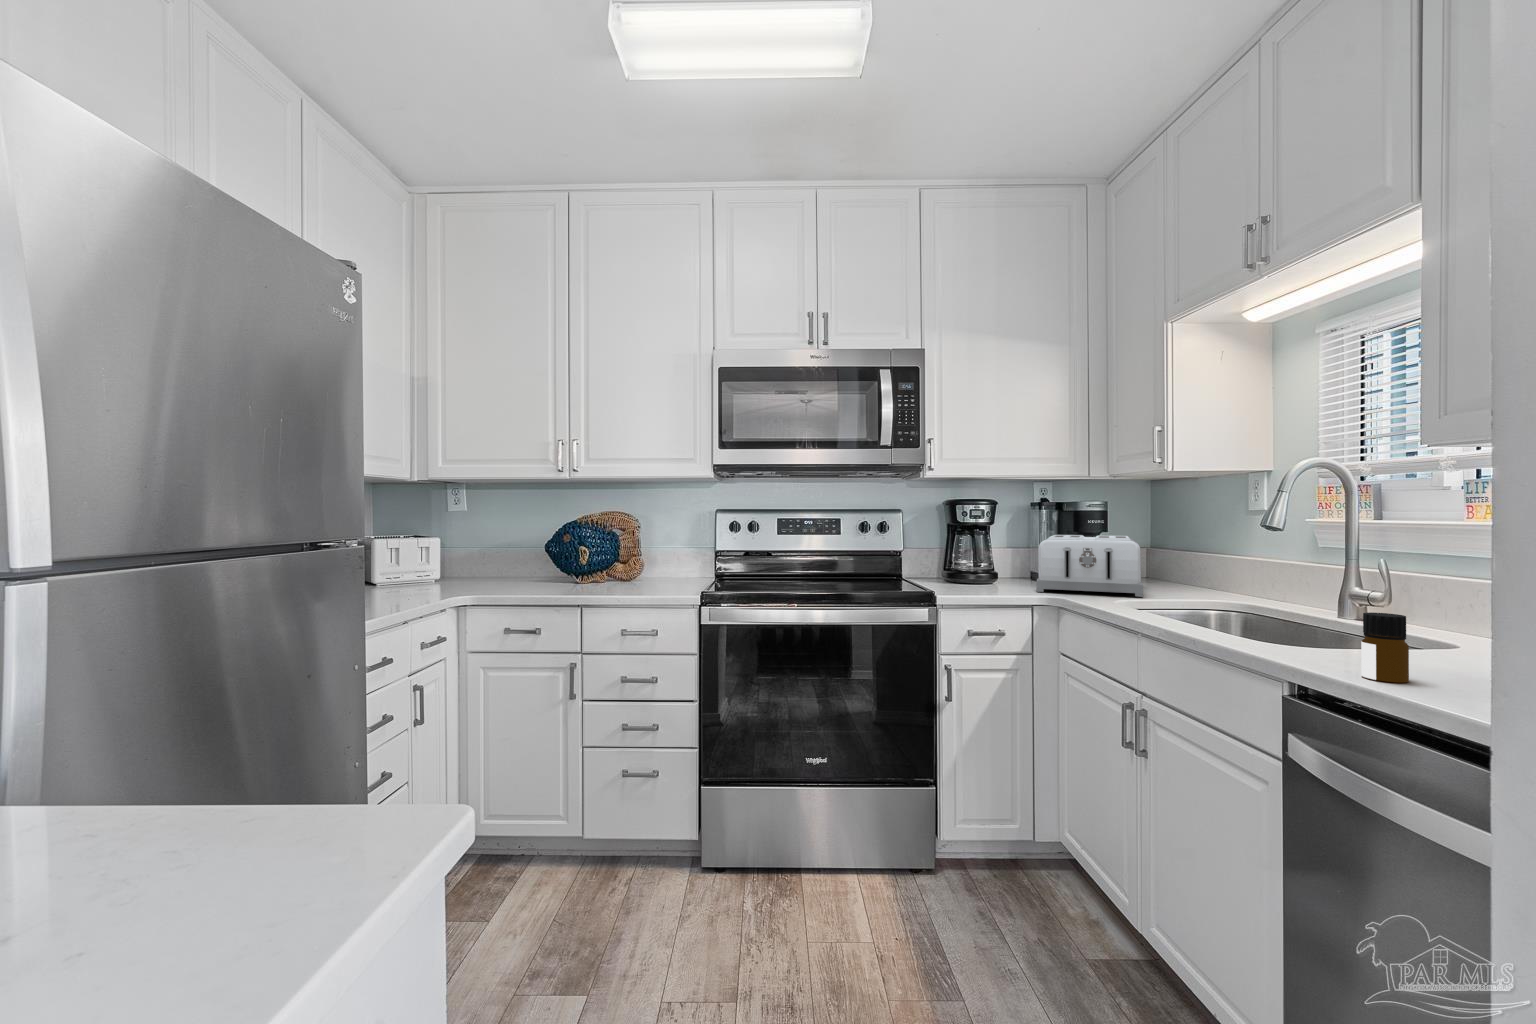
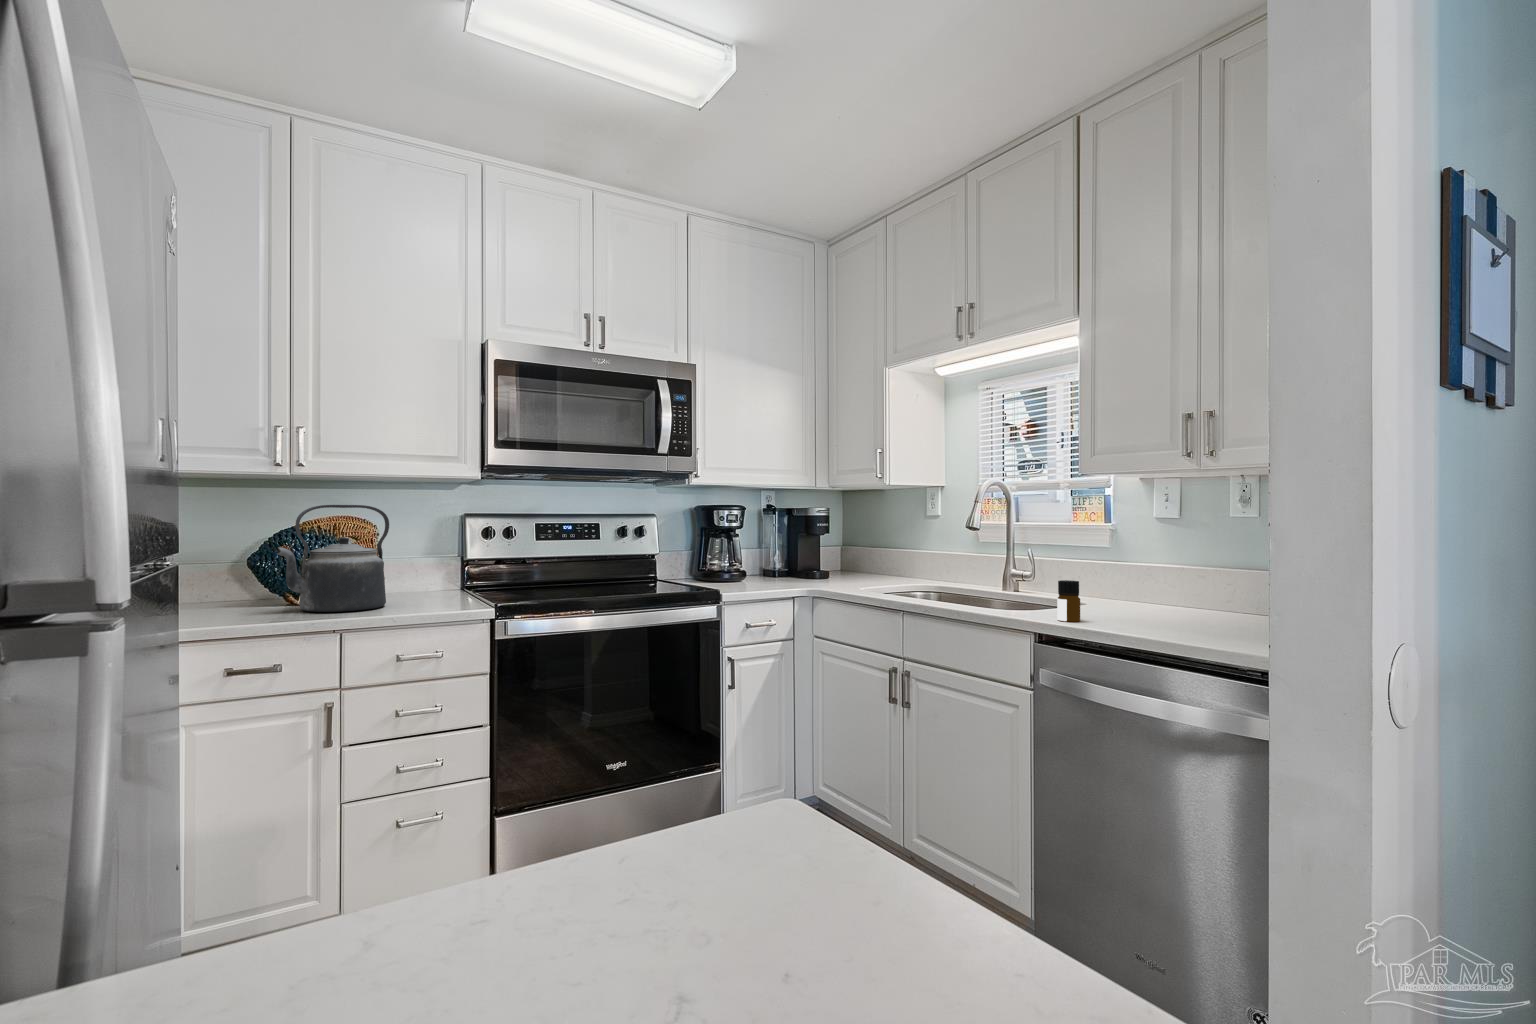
kettle: none [548,502,632,591] -> present [277,505,389,612]
toaster: present [1037,535,1143,597] -> none [785,537,872,586]

